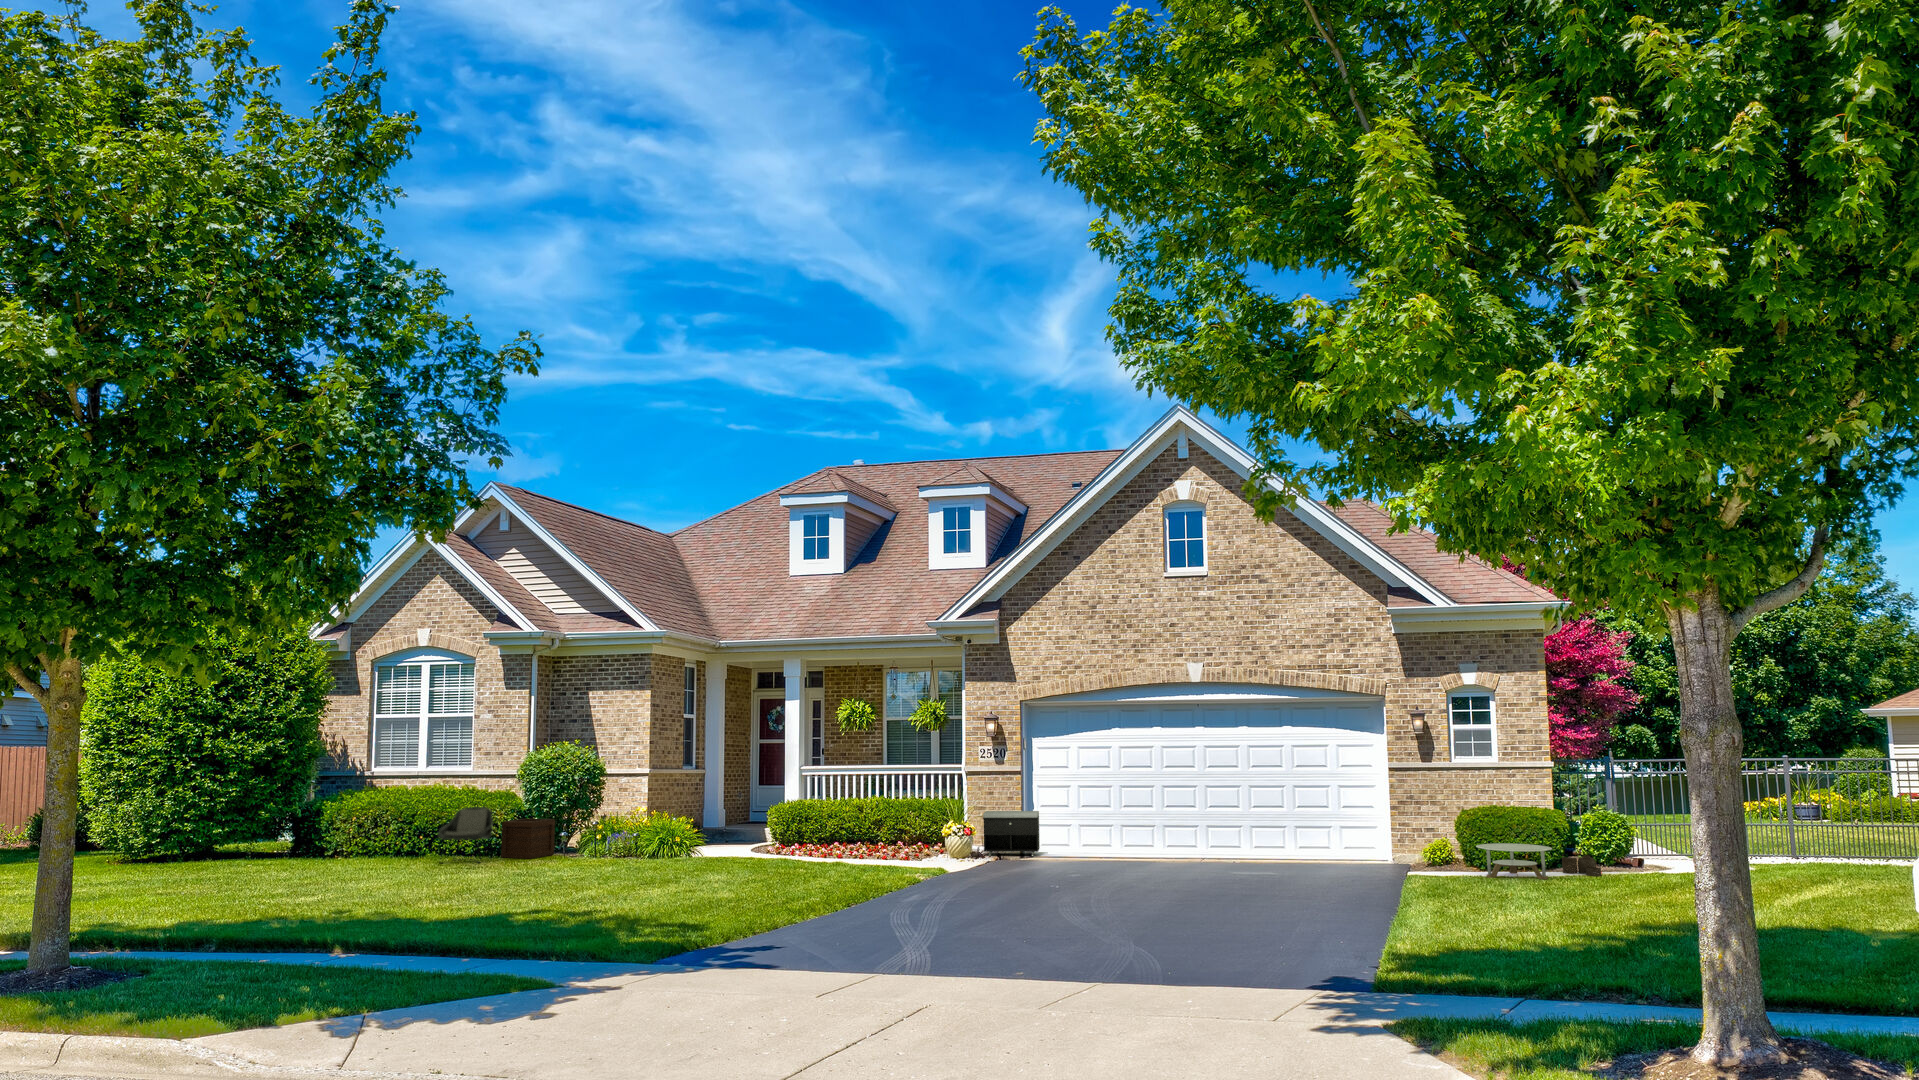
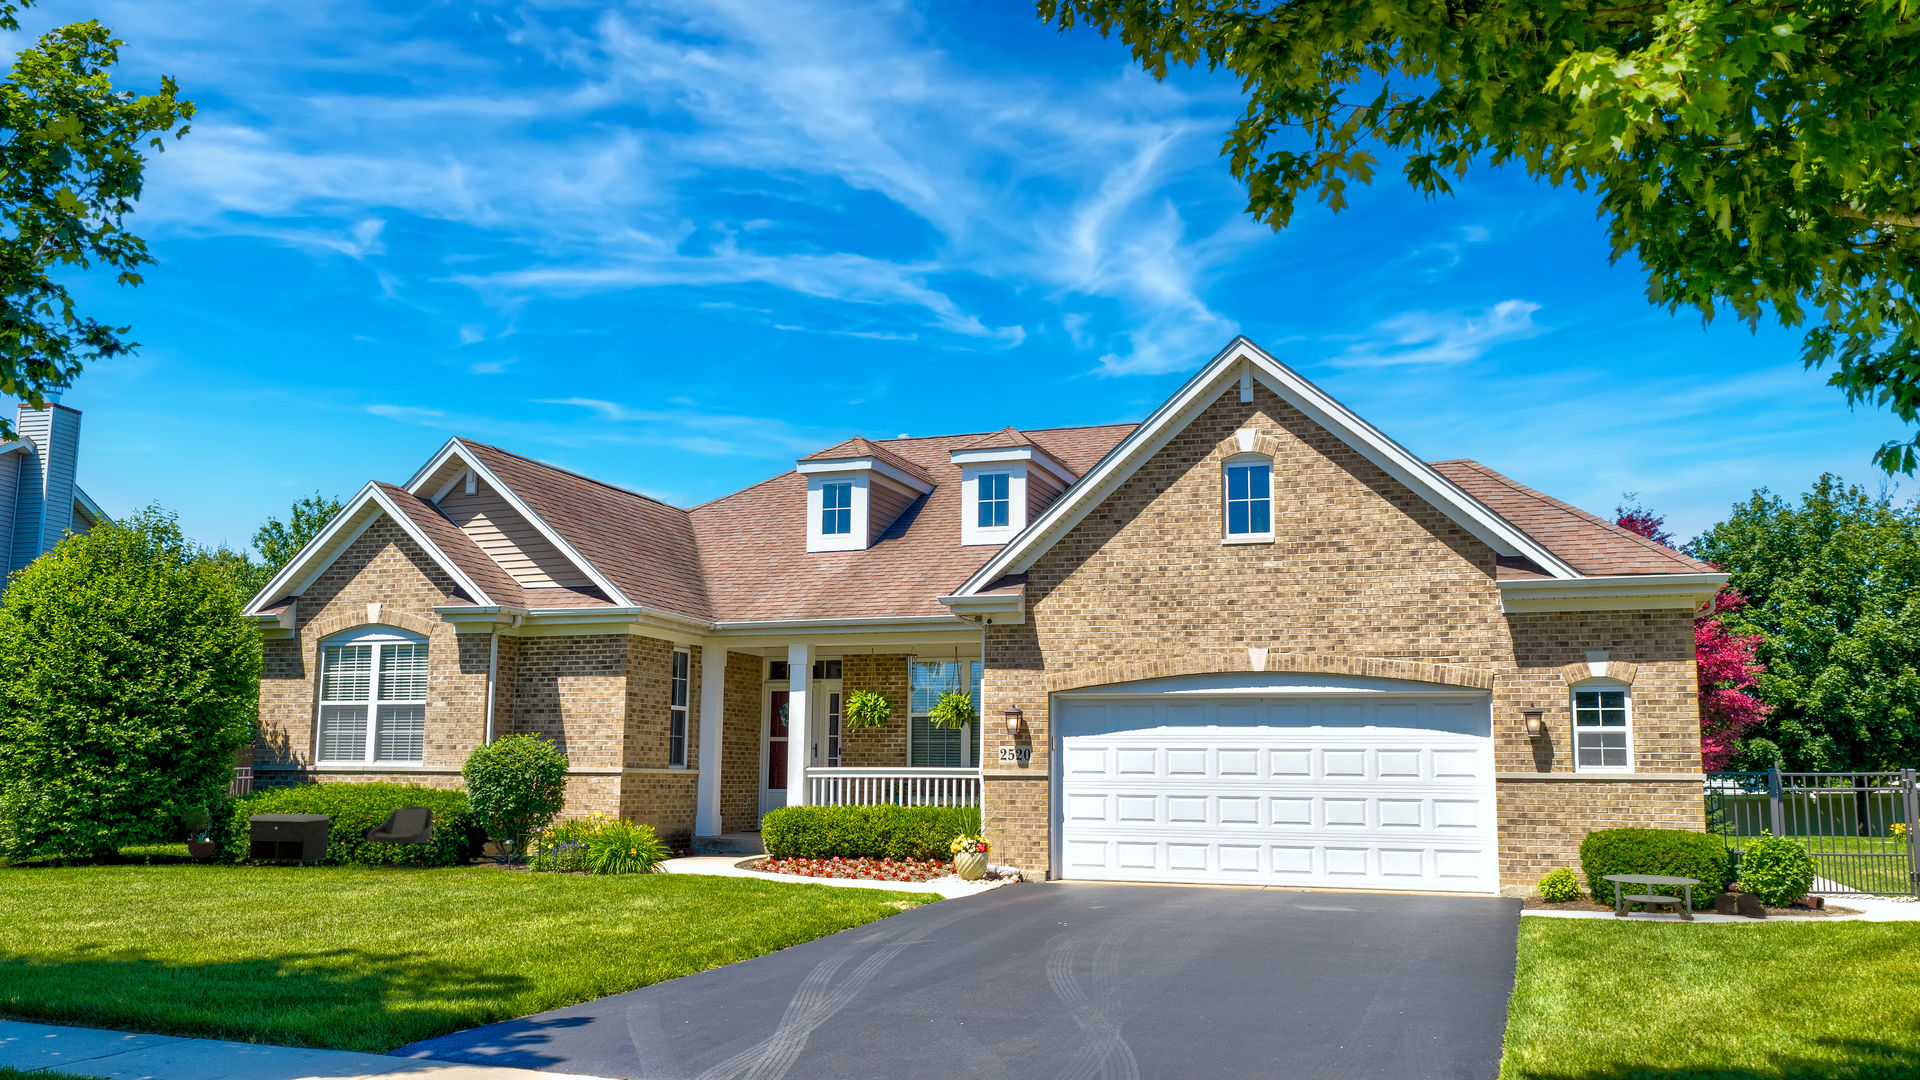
potted tree: none [259,809,291,857] -> present [181,808,215,858]
storage bench: present [983,811,1040,856] -> present [248,814,329,866]
wooden crate: present [501,818,555,859] -> none [443,821,506,868]

